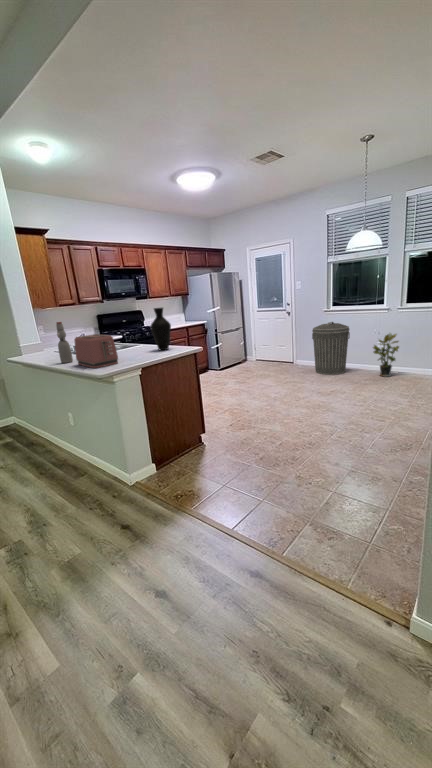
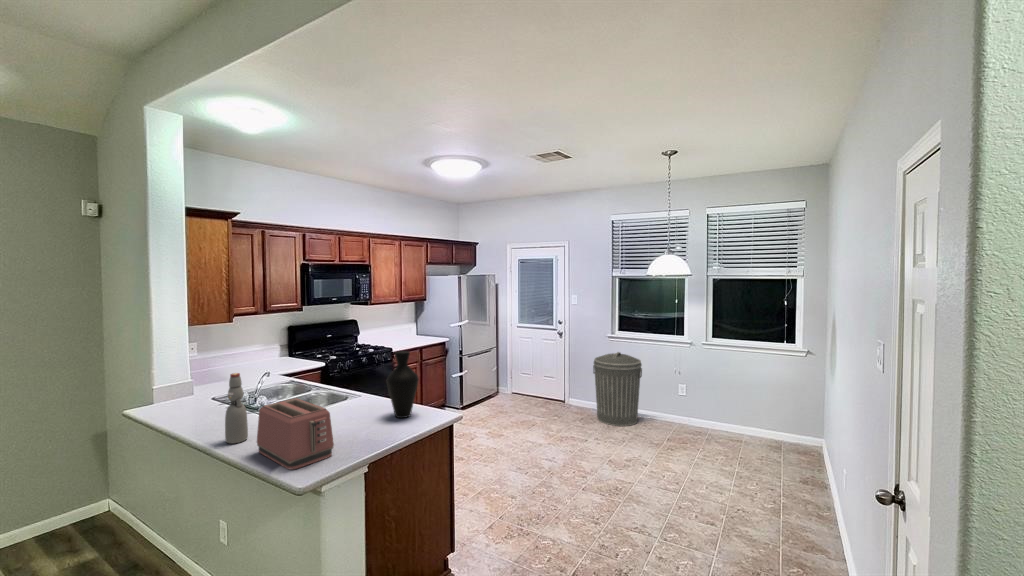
potted plant: present [373,333,399,377] -> none [673,373,707,433]

